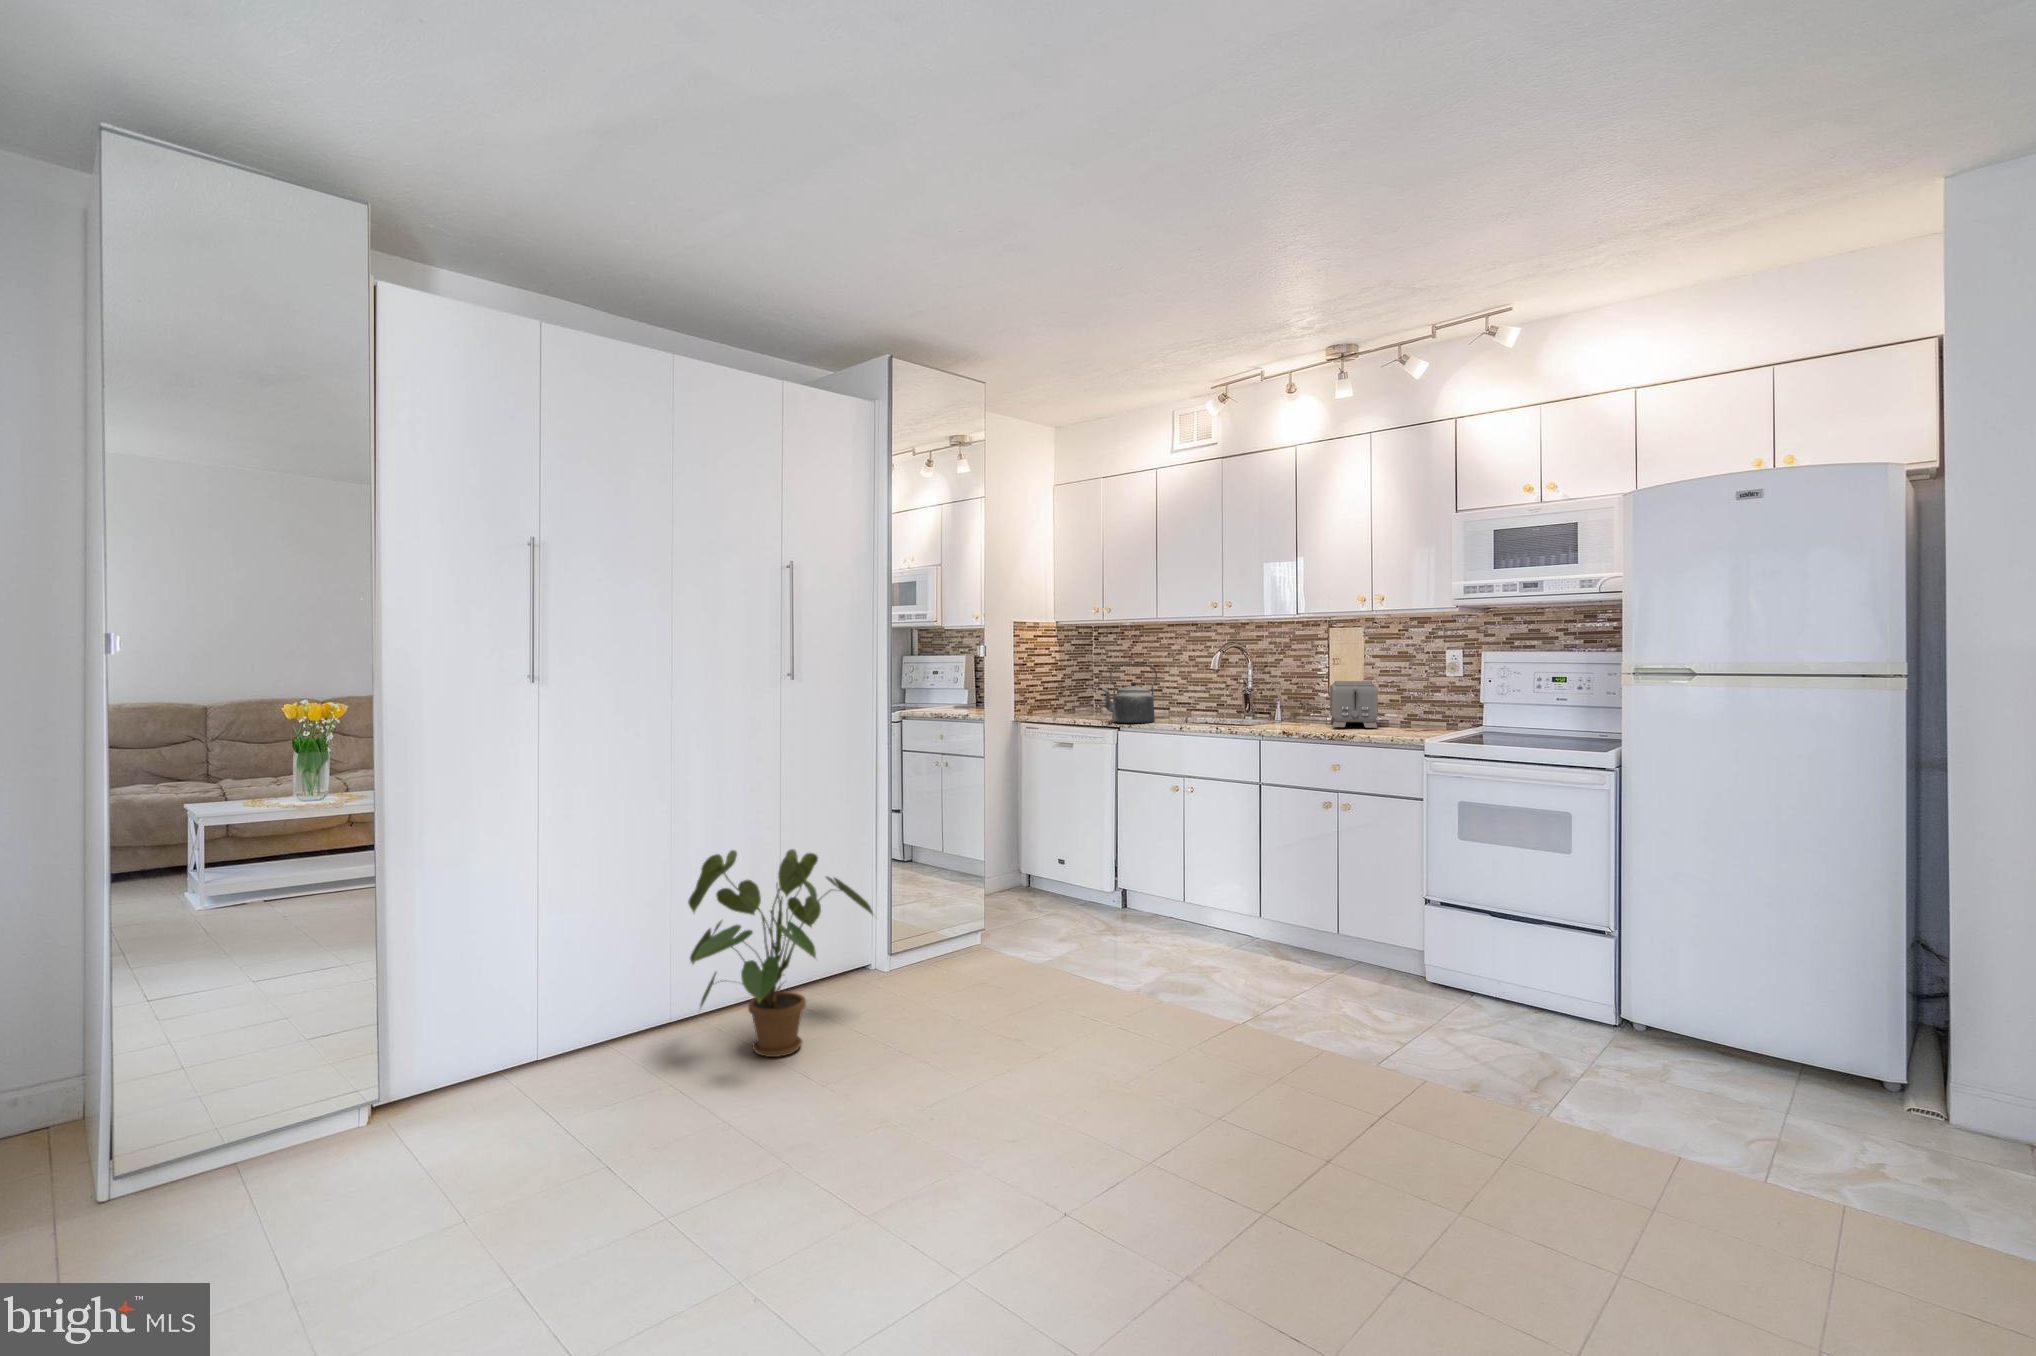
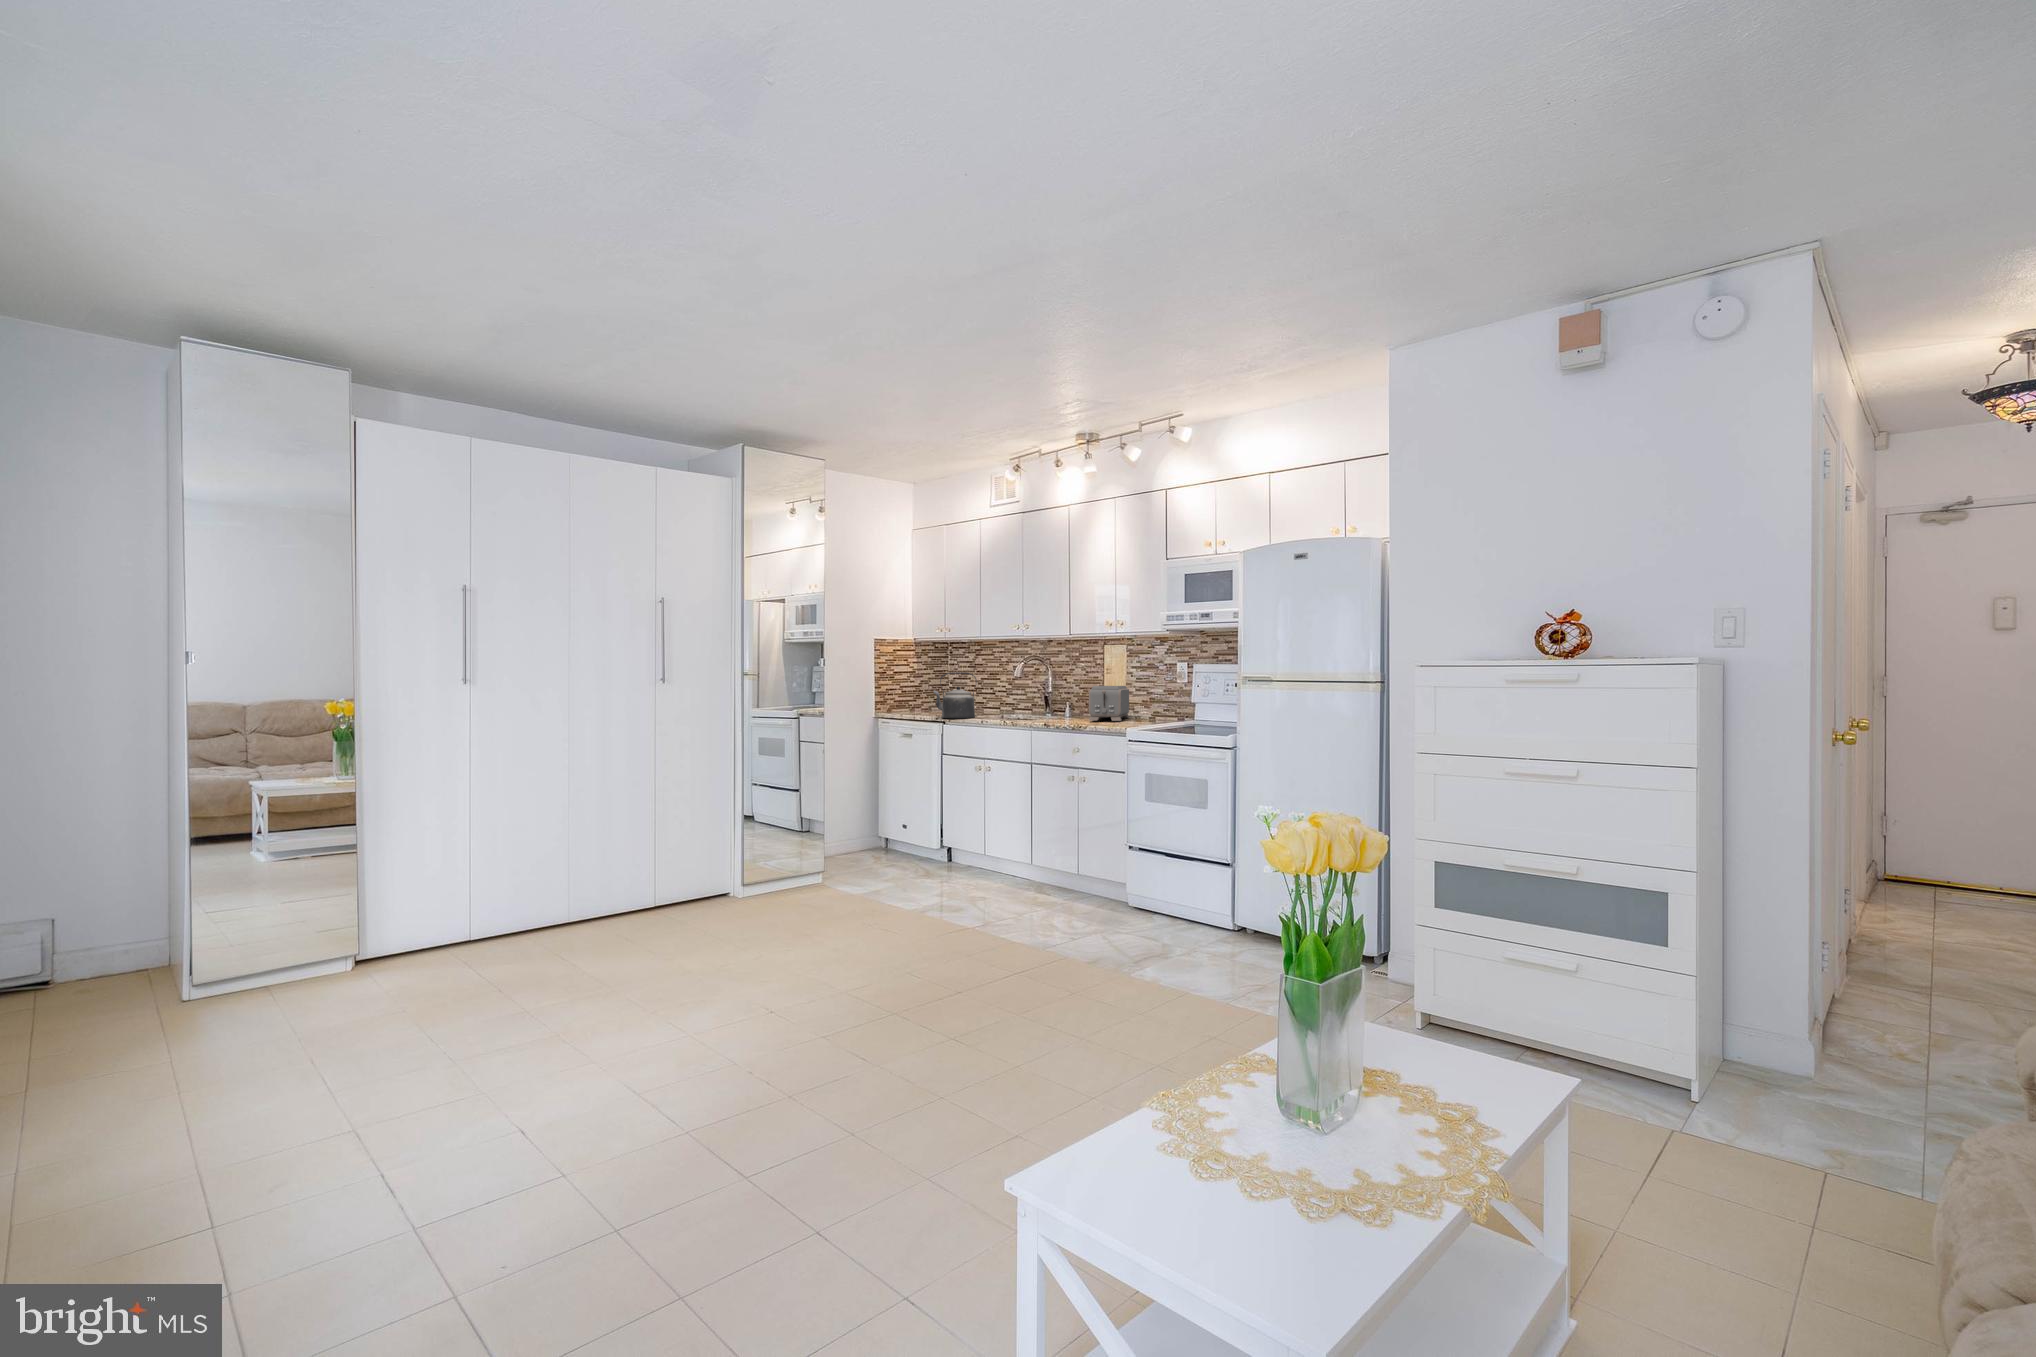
house plant: present [688,849,874,1057] -> none [570,803,716,943]

